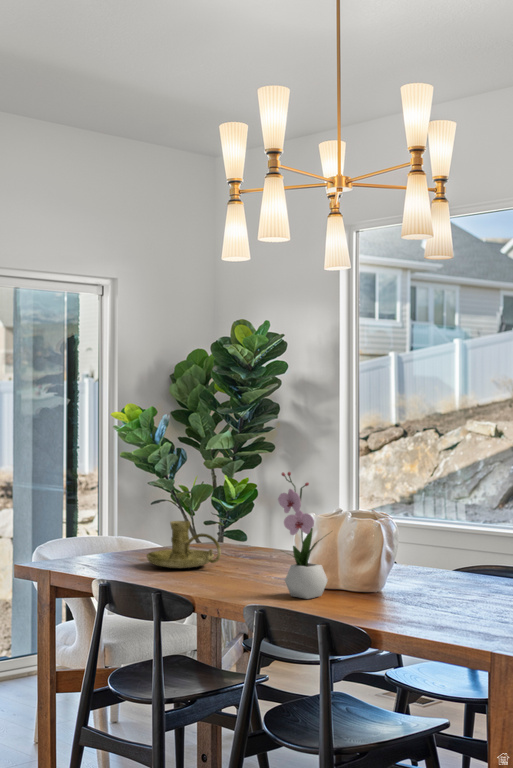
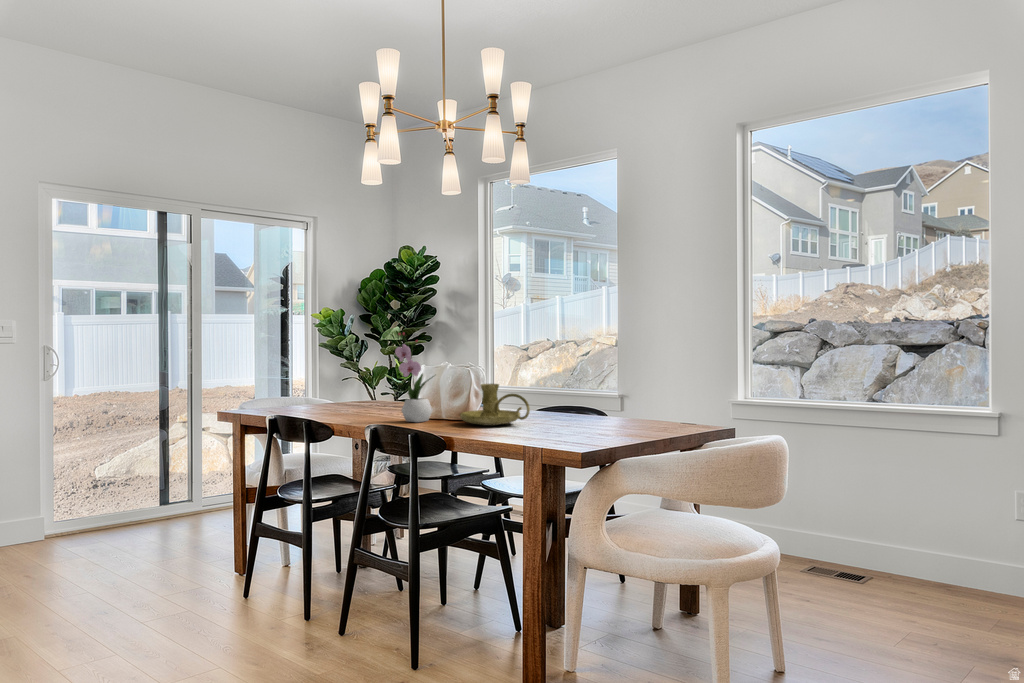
candle holder: present [147,521,221,568] -> present [460,384,530,425]

